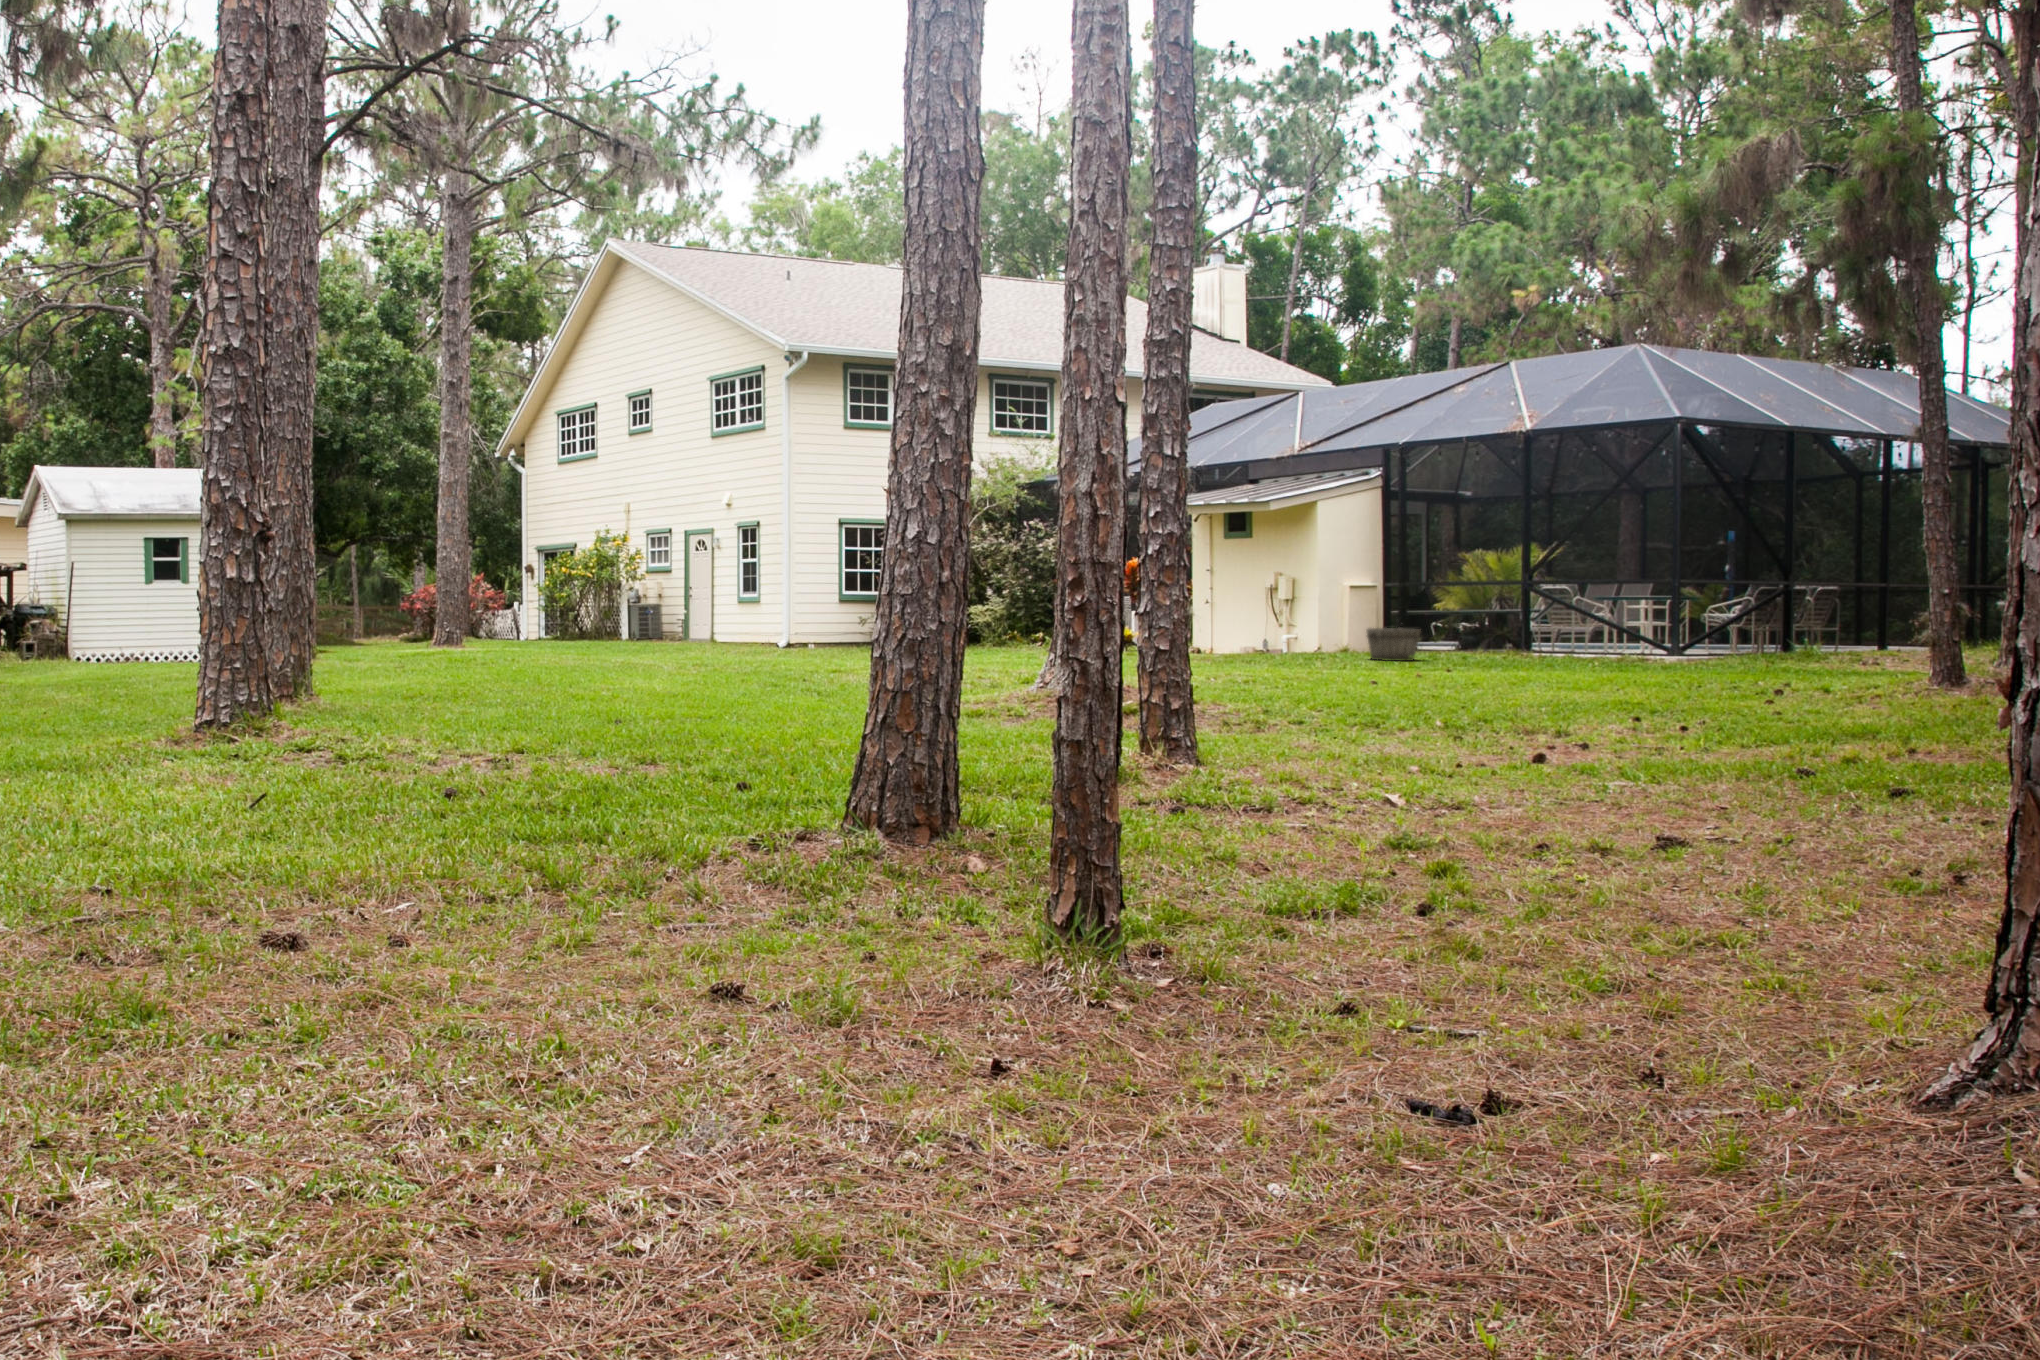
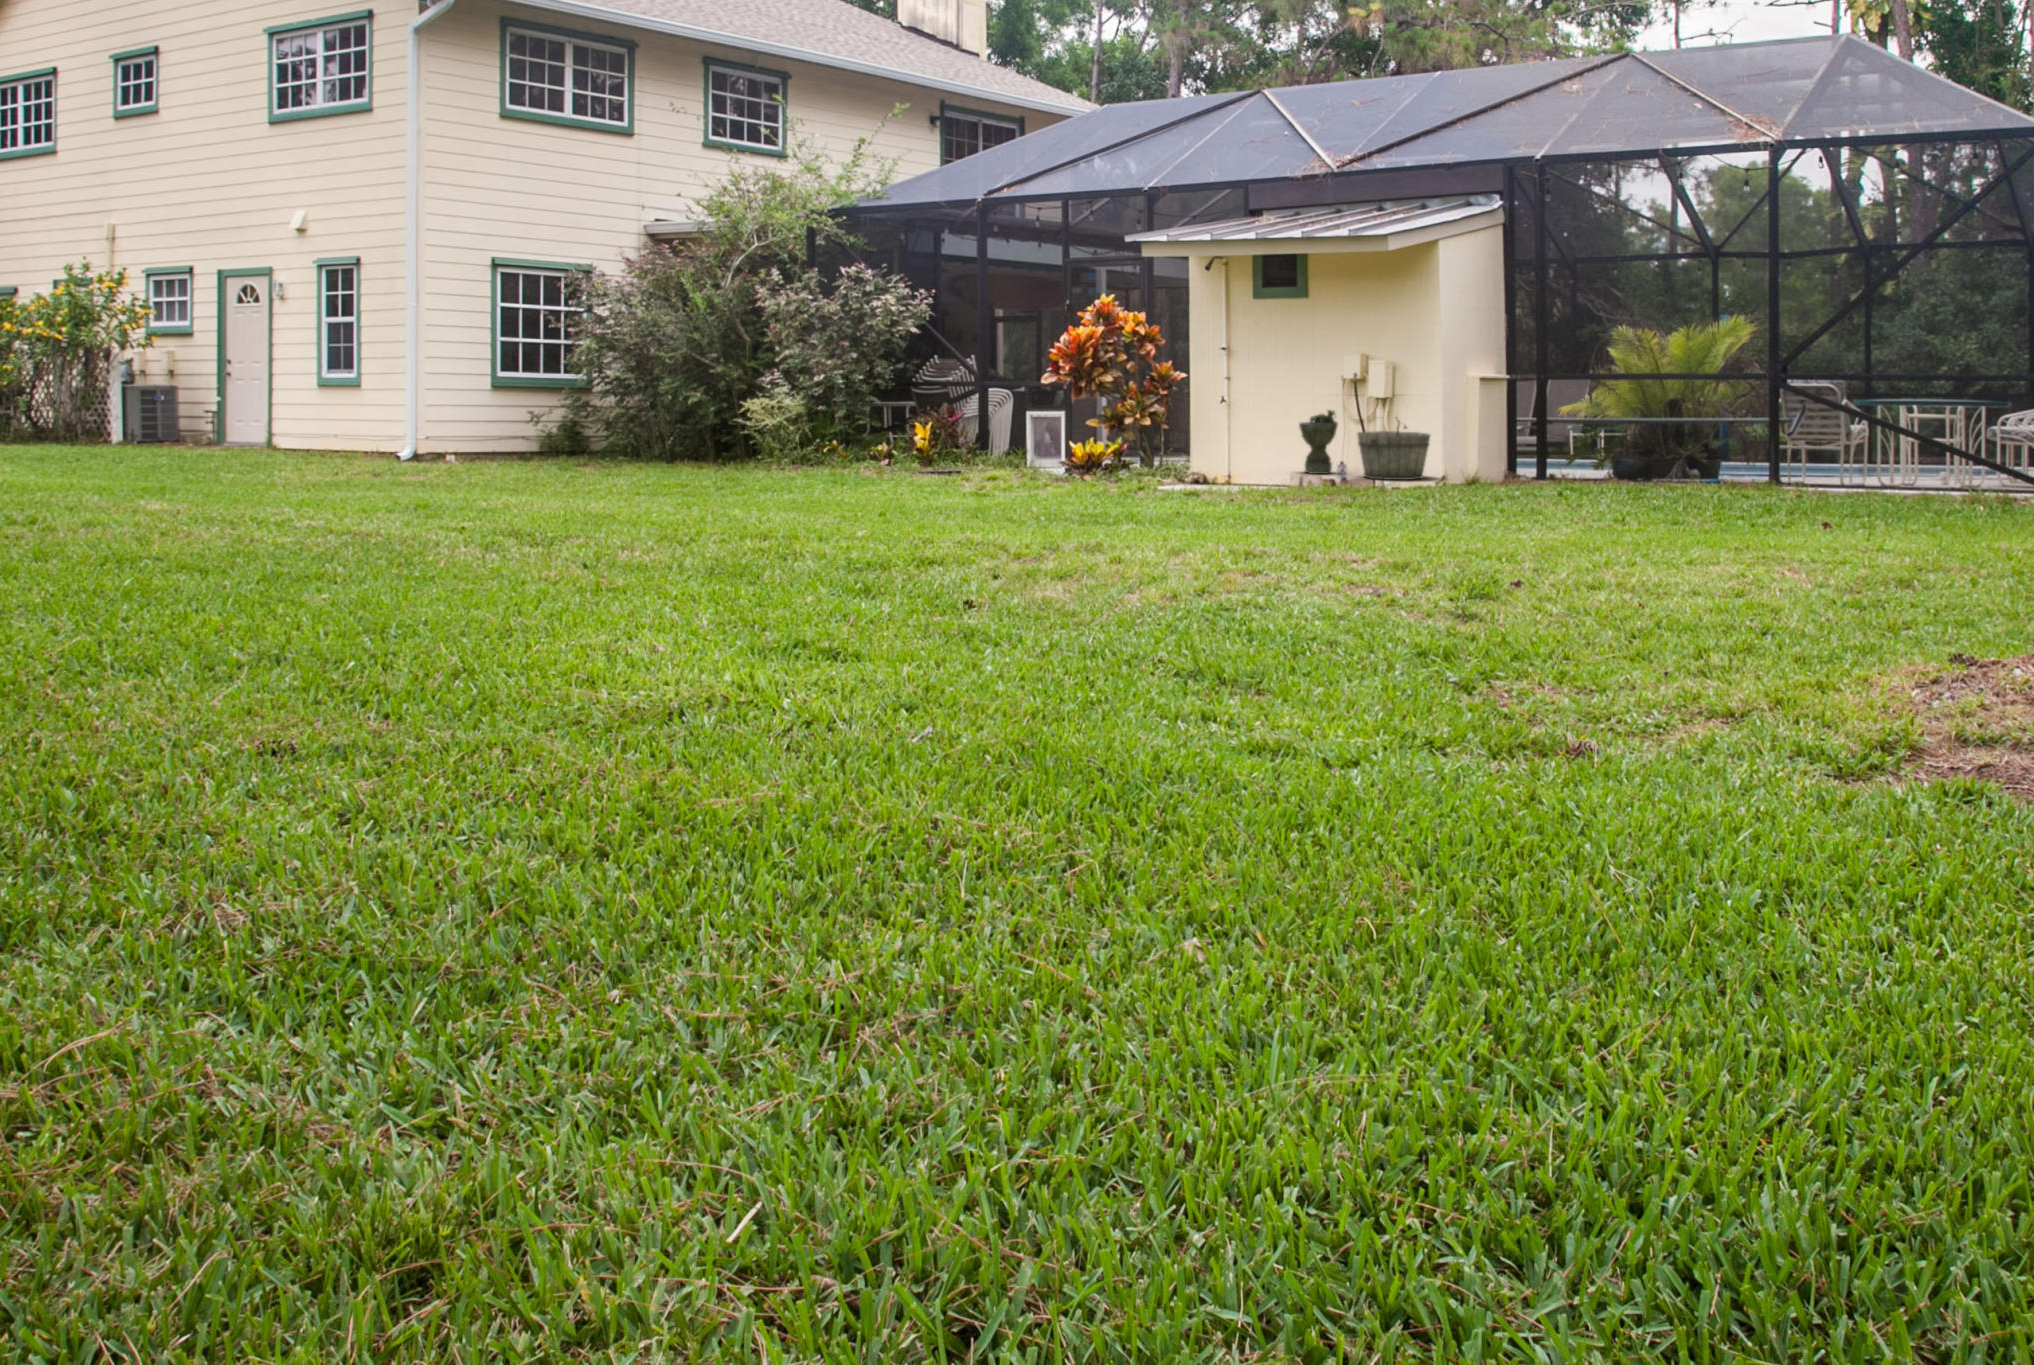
planter: none [1331,613,1360,658] -> present [1299,410,1338,474]

